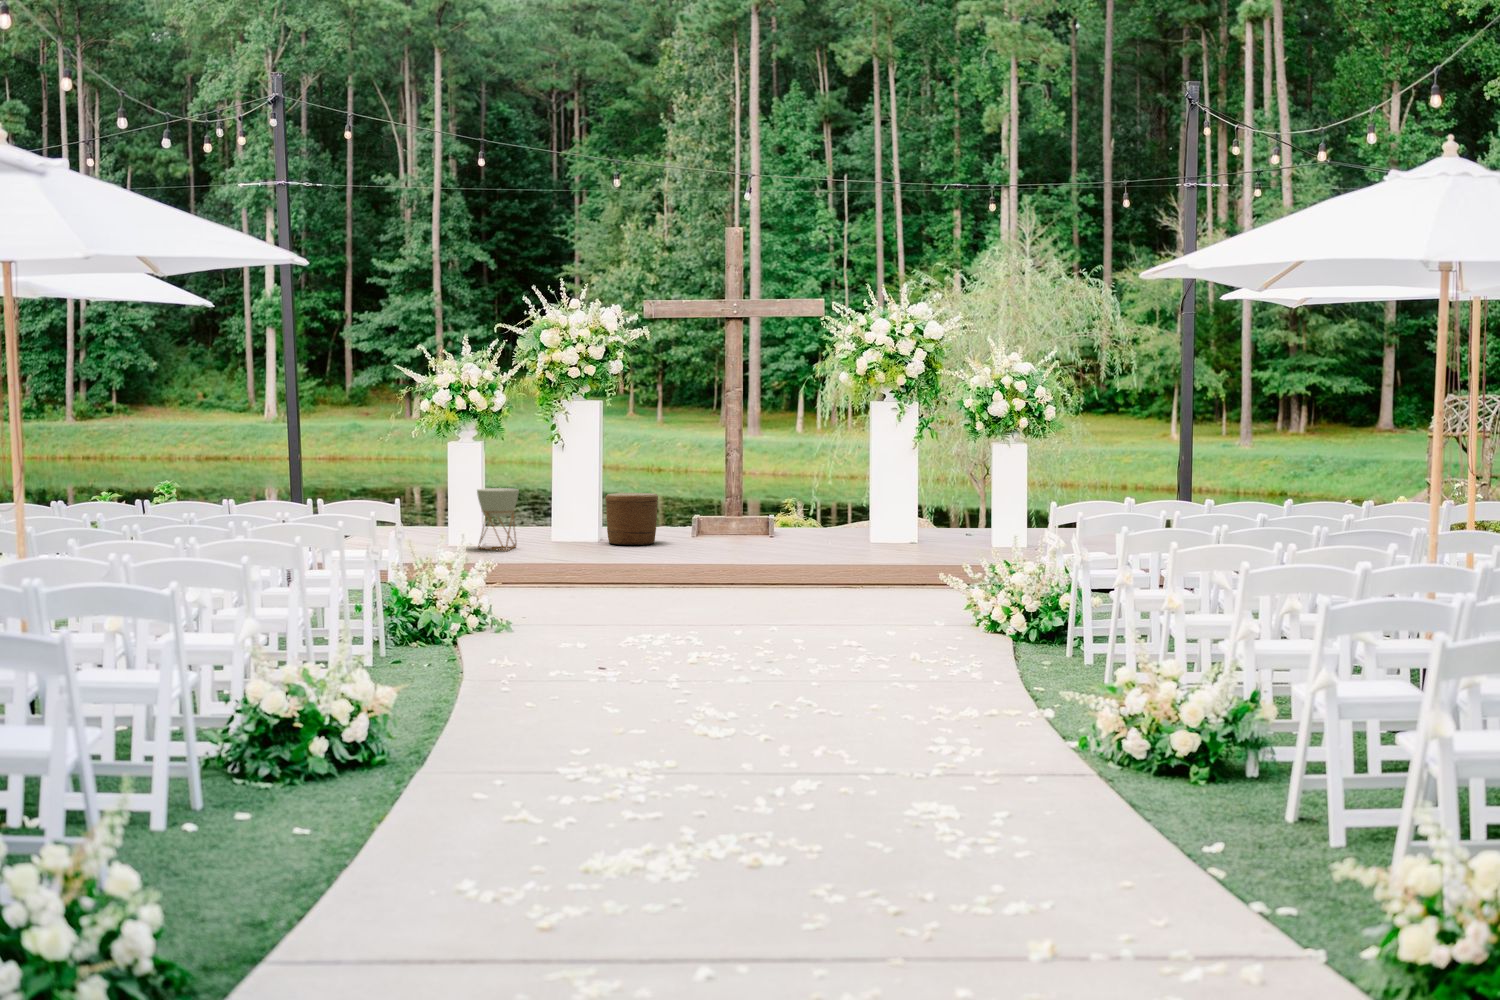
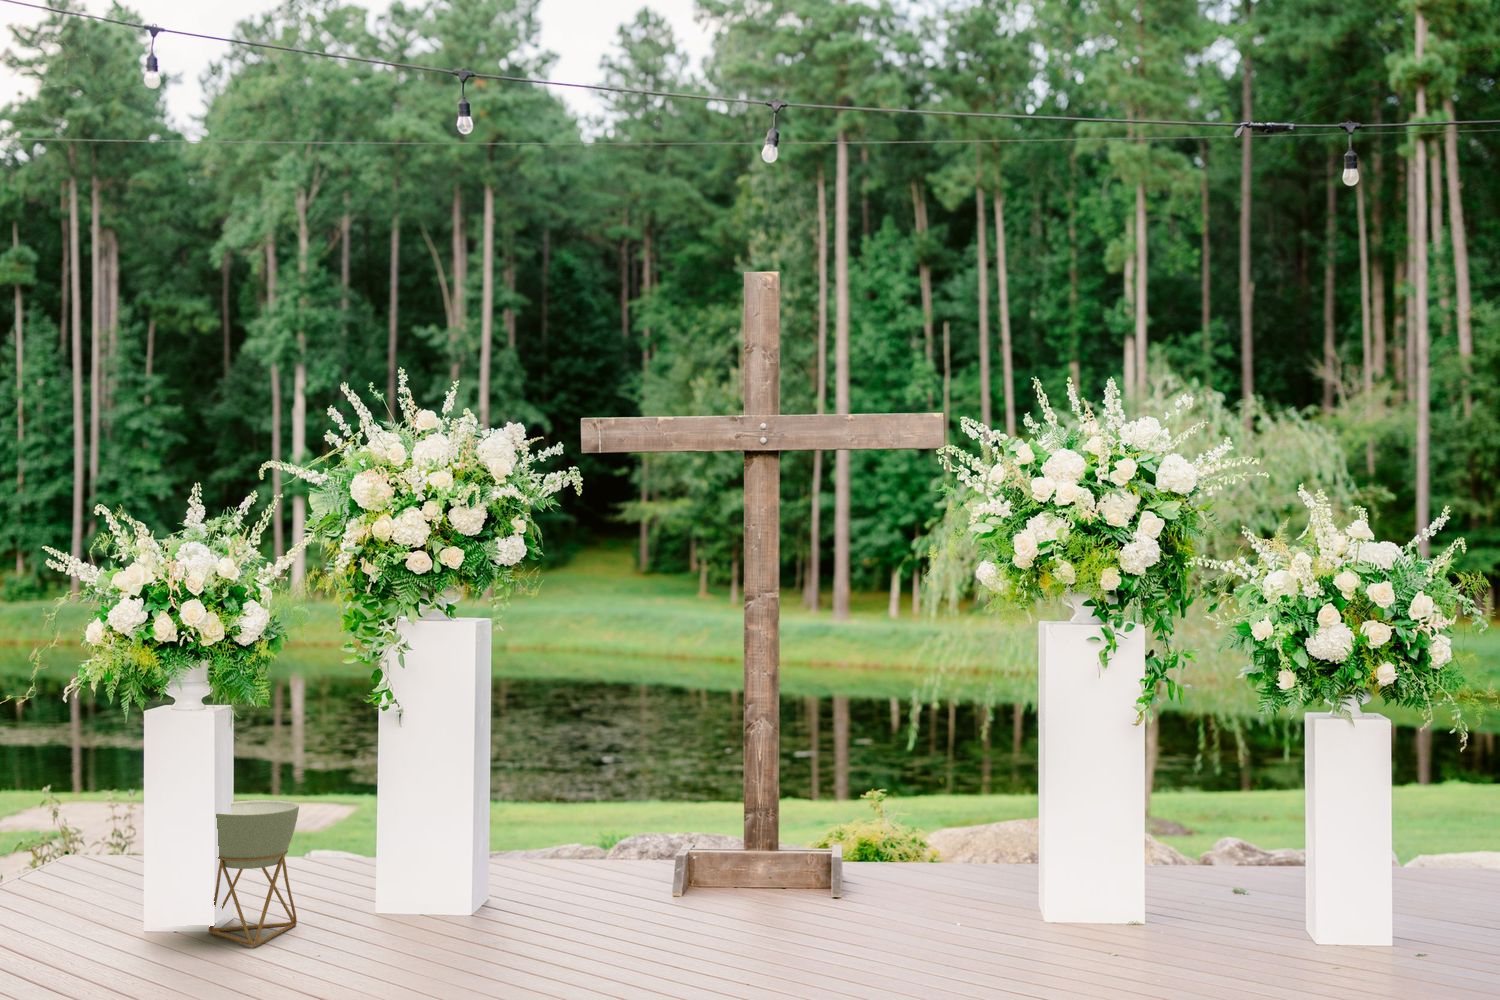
woven basket: present [606,493,658,545] -> none [492,801,600,921]

